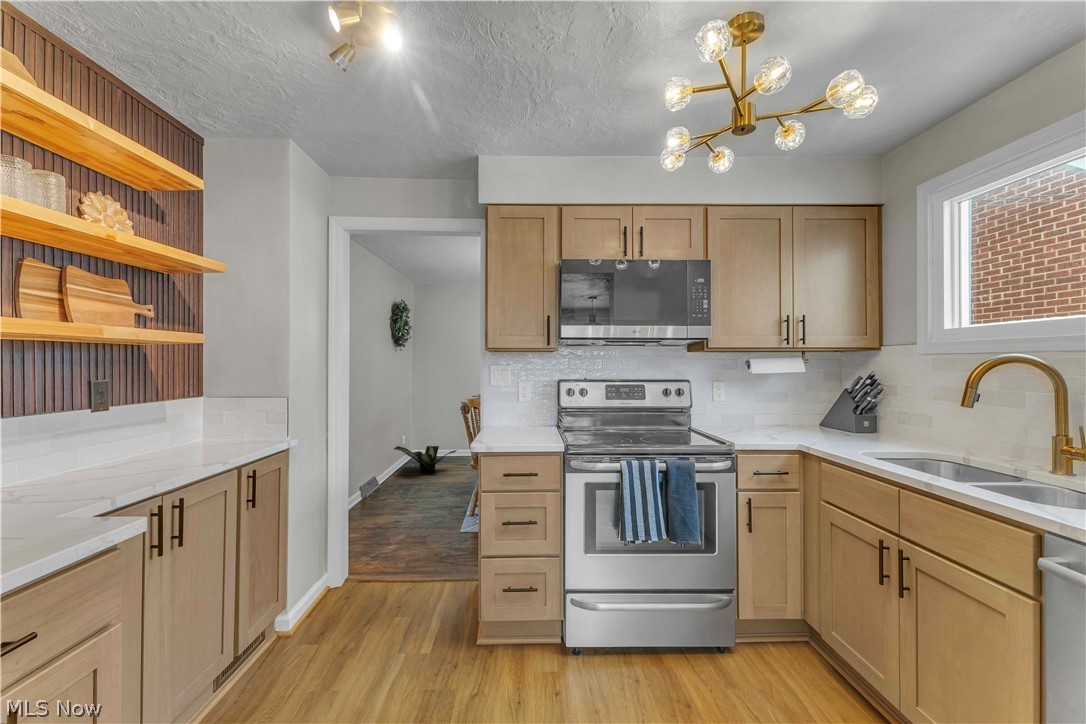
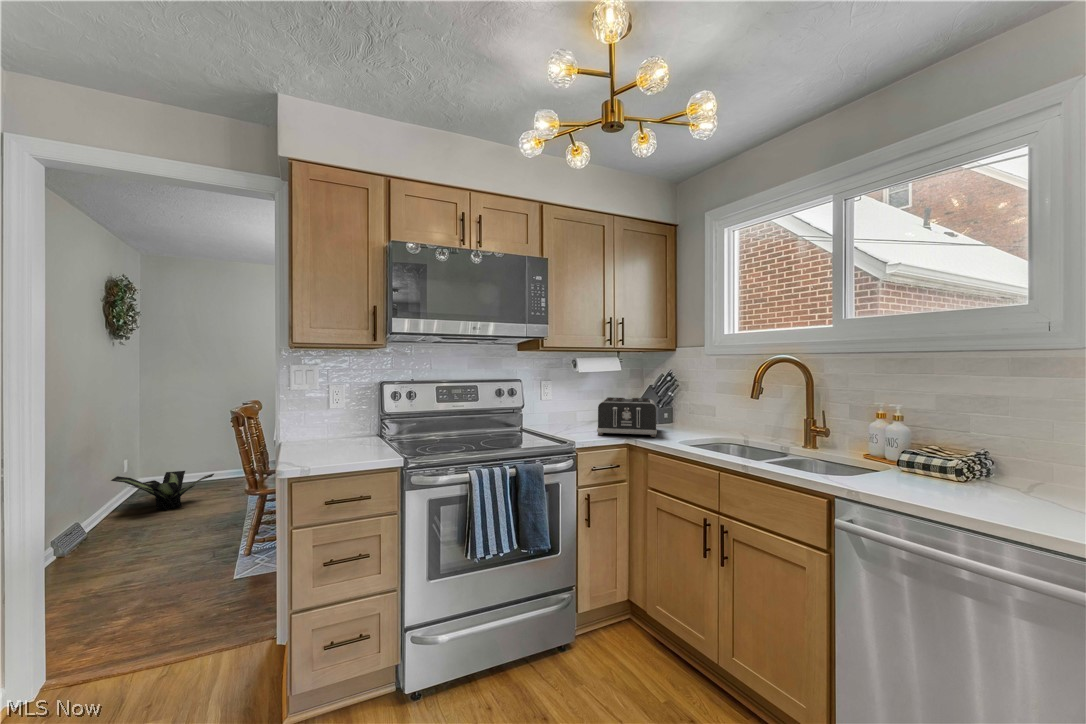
toaster: none [768,401,845,445] -> present [597,397,657,437]

